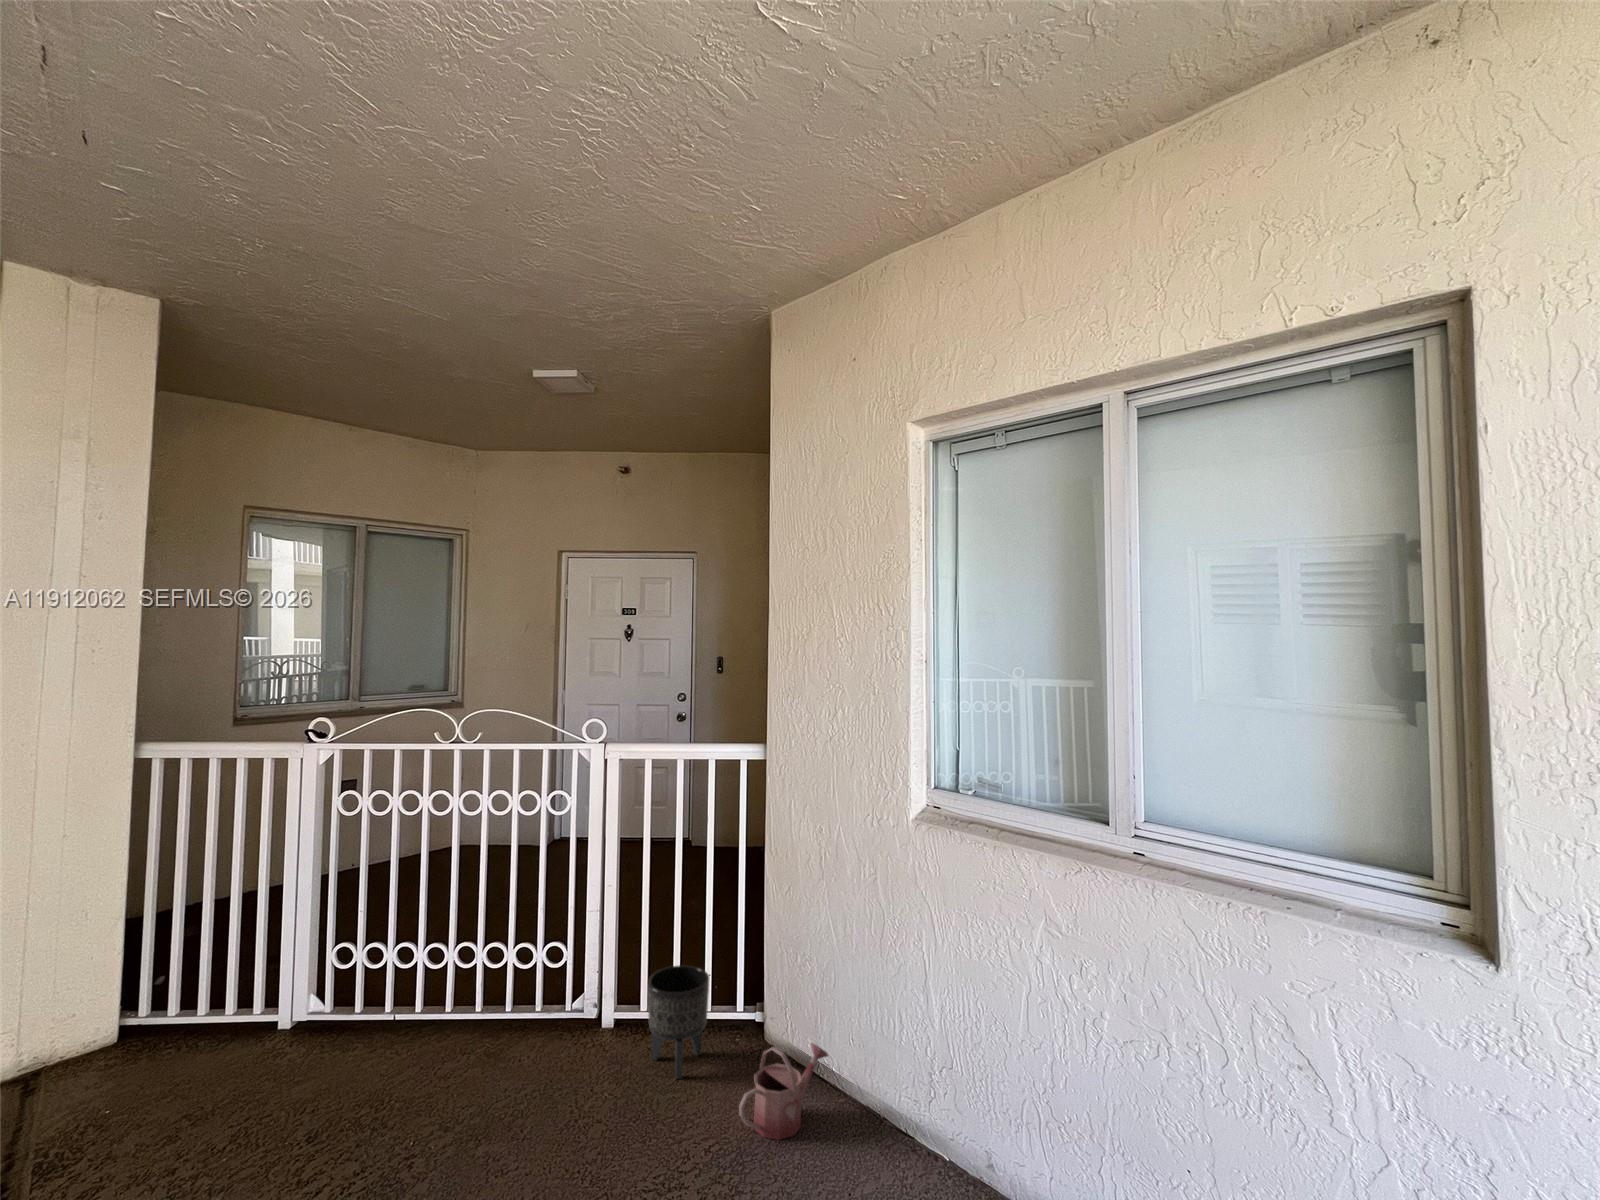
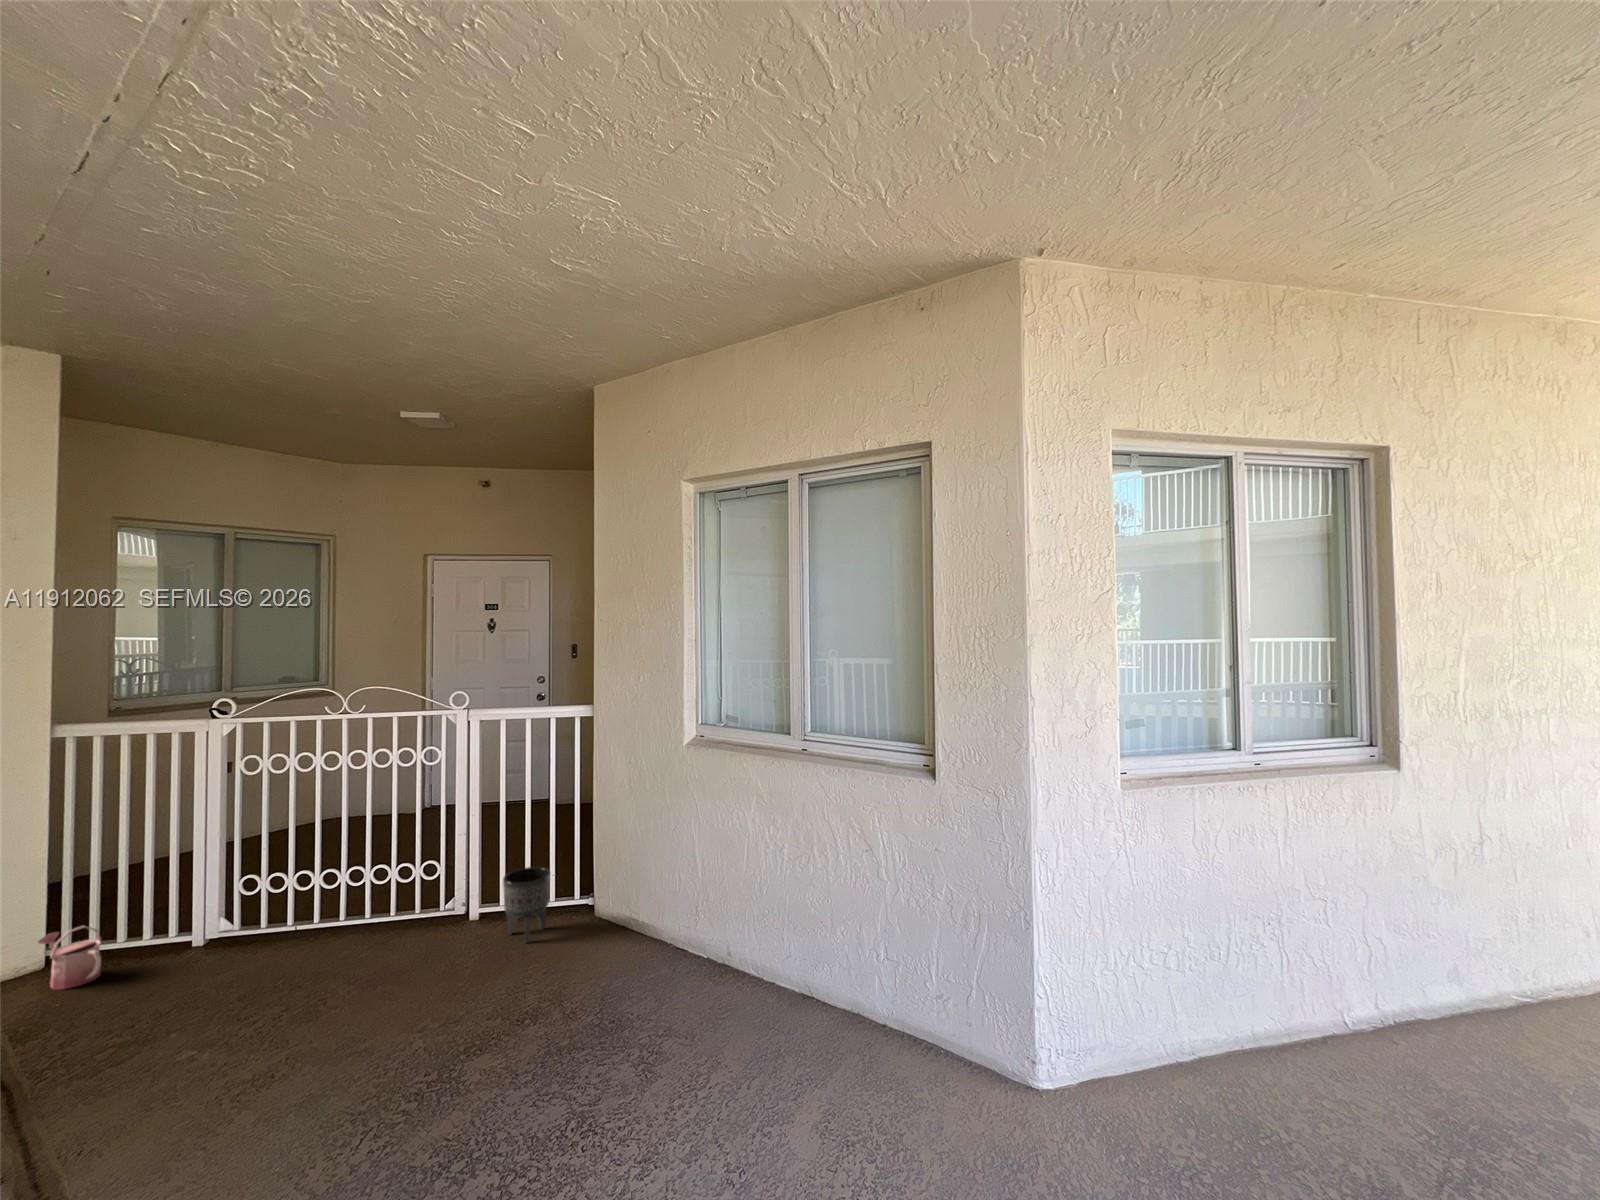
watering can: present [739,1043,828,1140] -> present [38,926,101,990]

